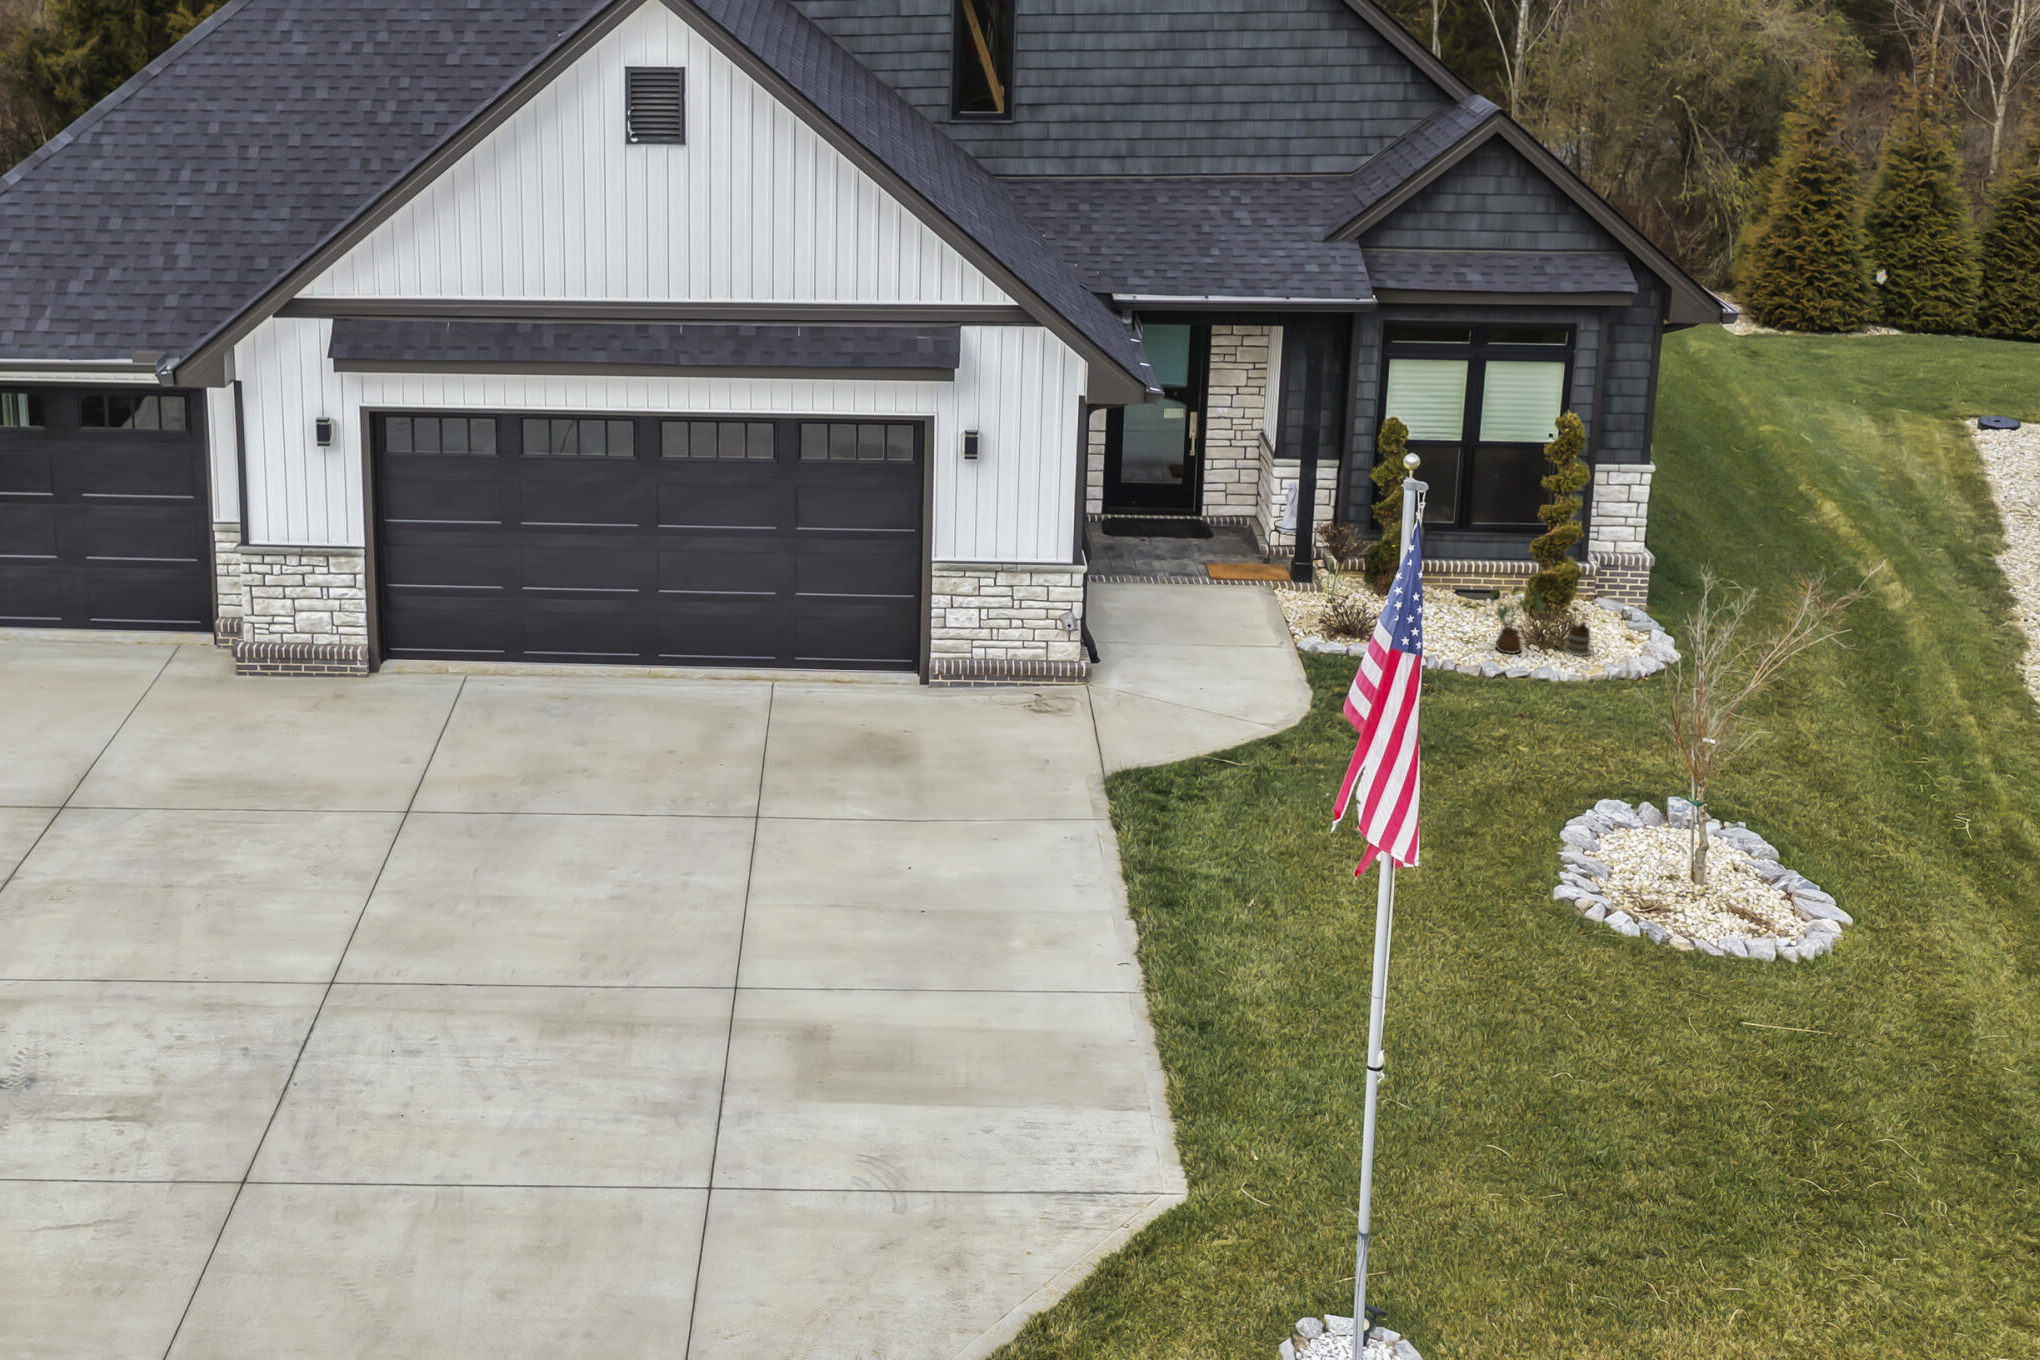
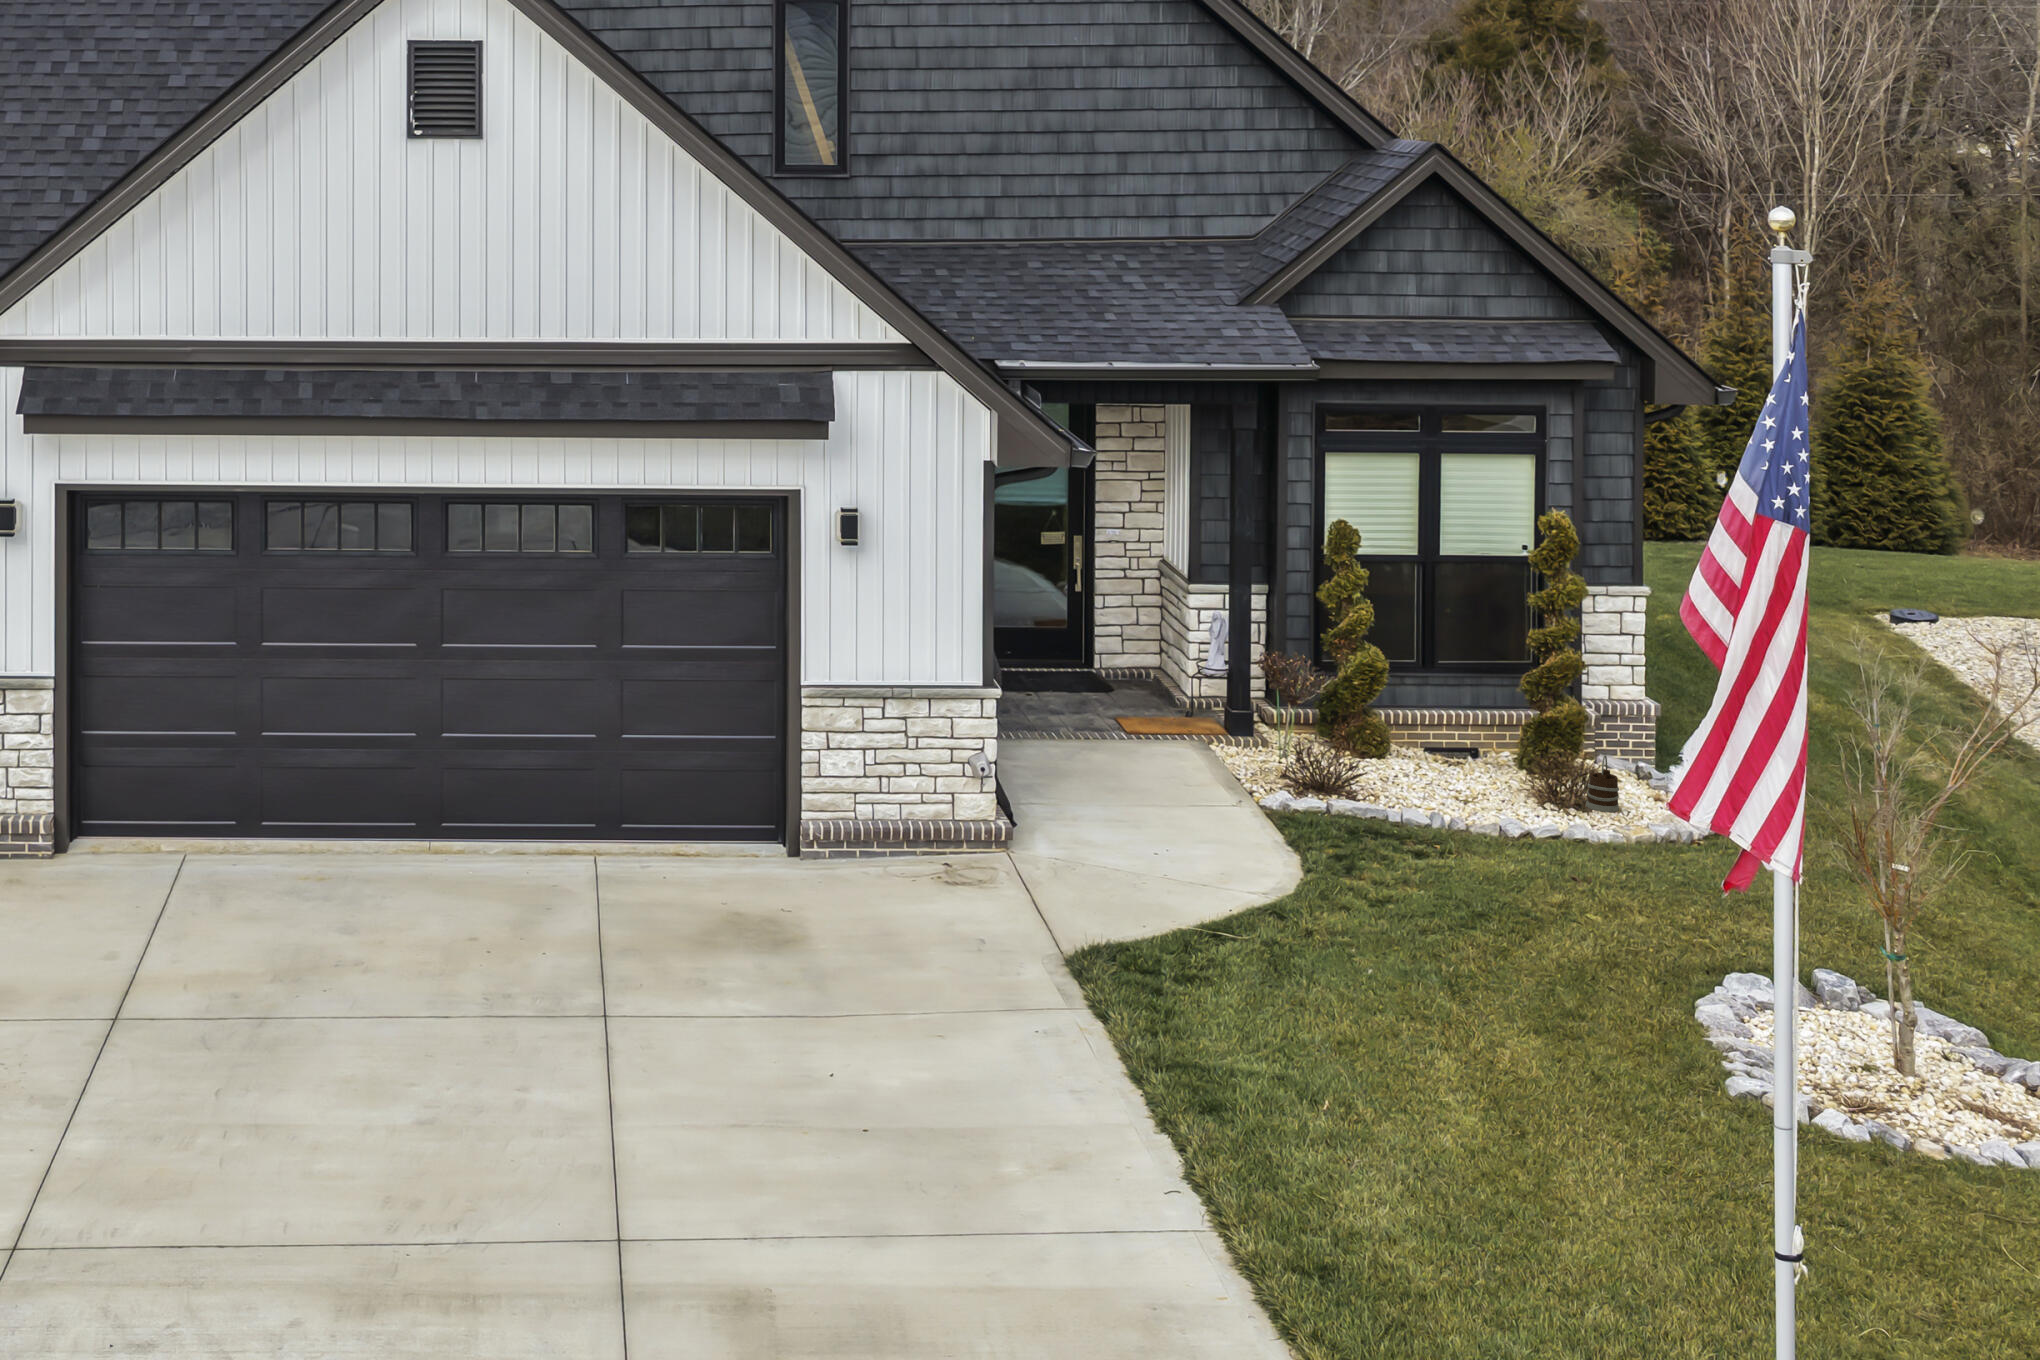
house plant: present [1485,587,1544,654] -> none [1485,722,1563,810]

